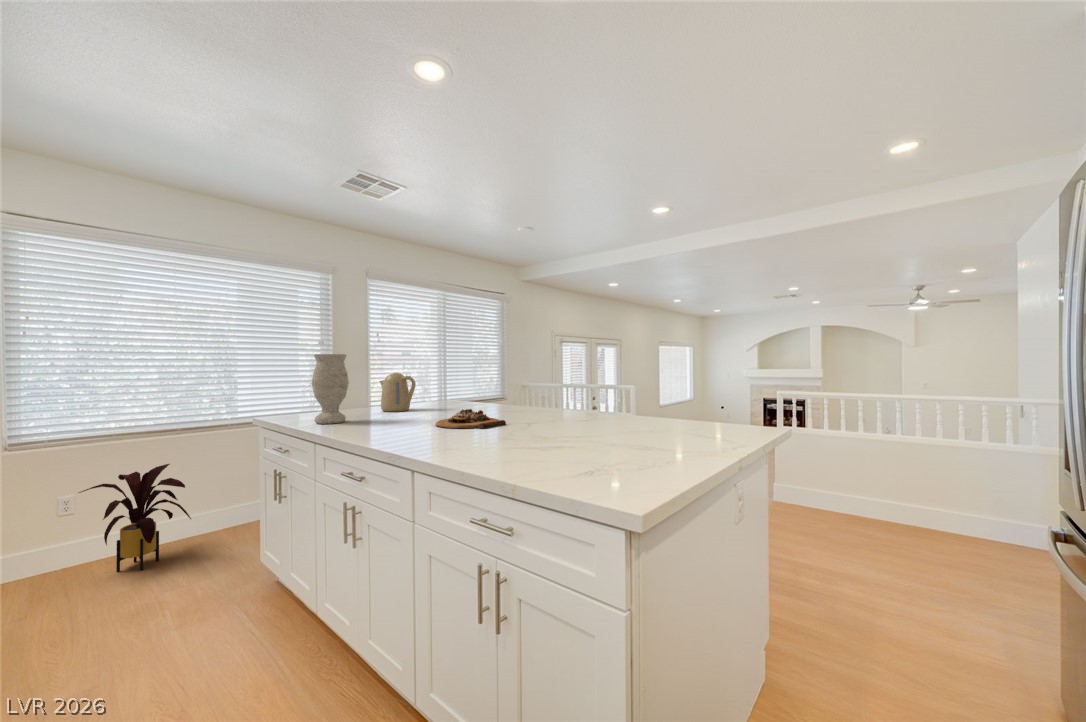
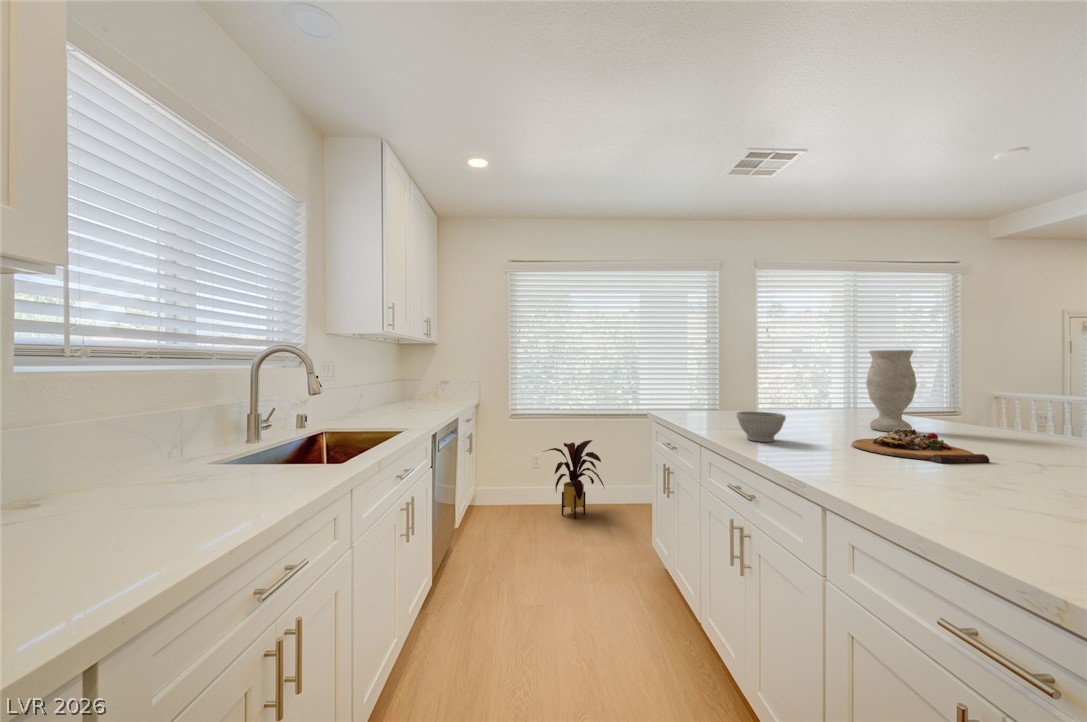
vase: present [311,354,349,424] -> present [866,350,917,432]
kettle: present [380,373,416,412] -> none [770,373,818,419]
bowl: none [349,406,389,432] -> present [736,411,786,442]

